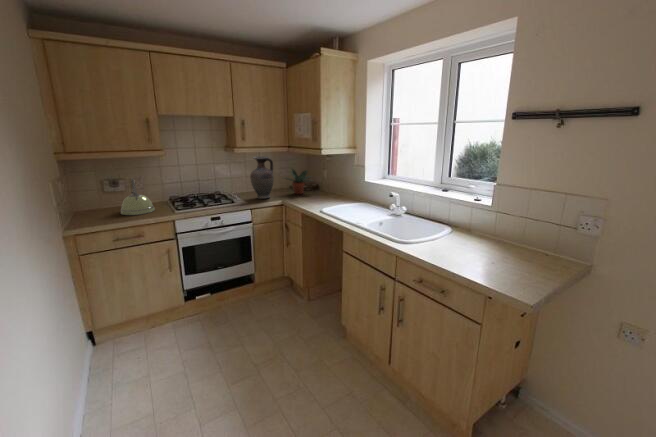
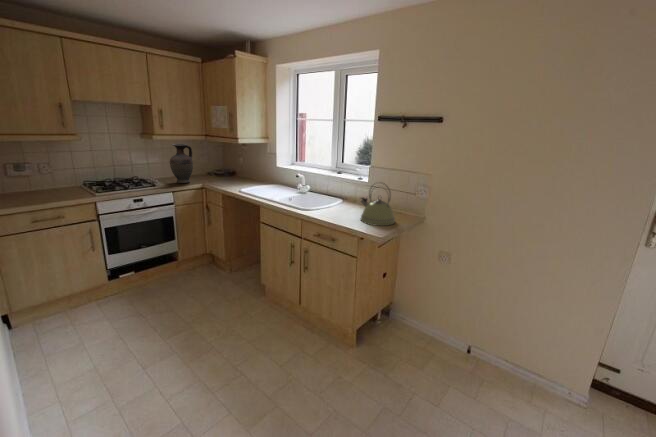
potted plant: present [286,170,311,194] -> none [200,155,231,179]
kettle: present [121,178,155,215] -> present [361,183,395,226]

